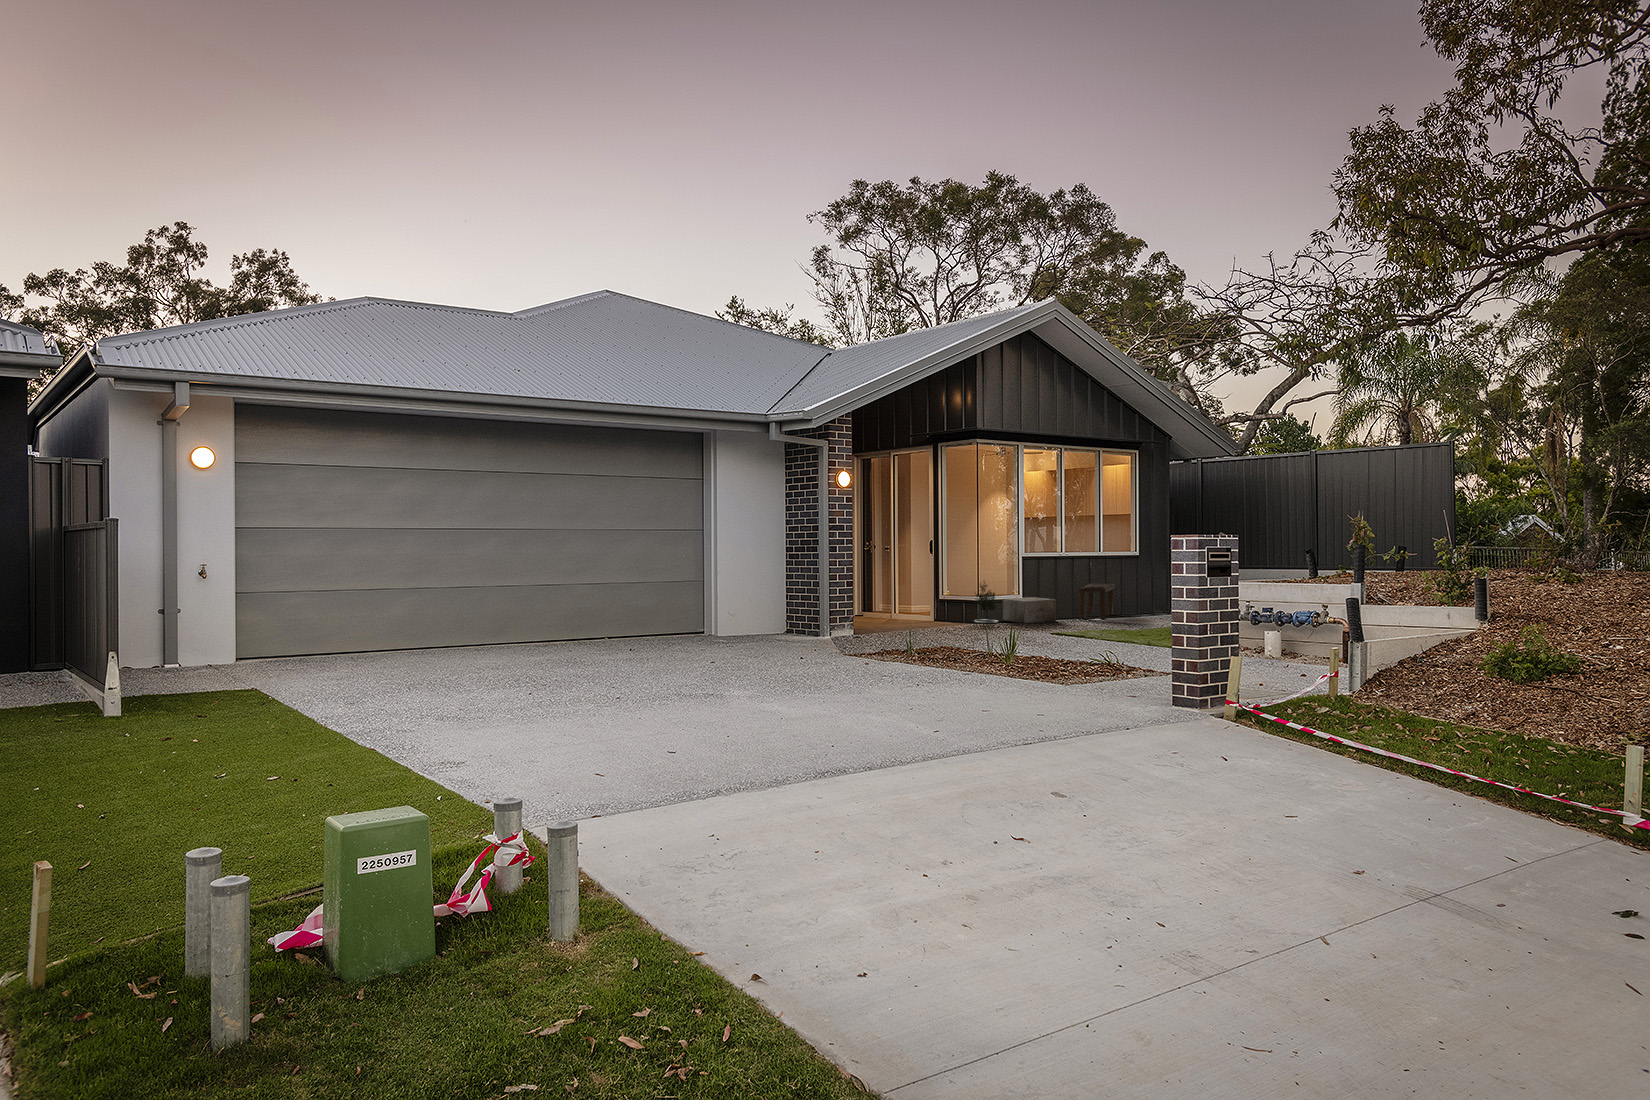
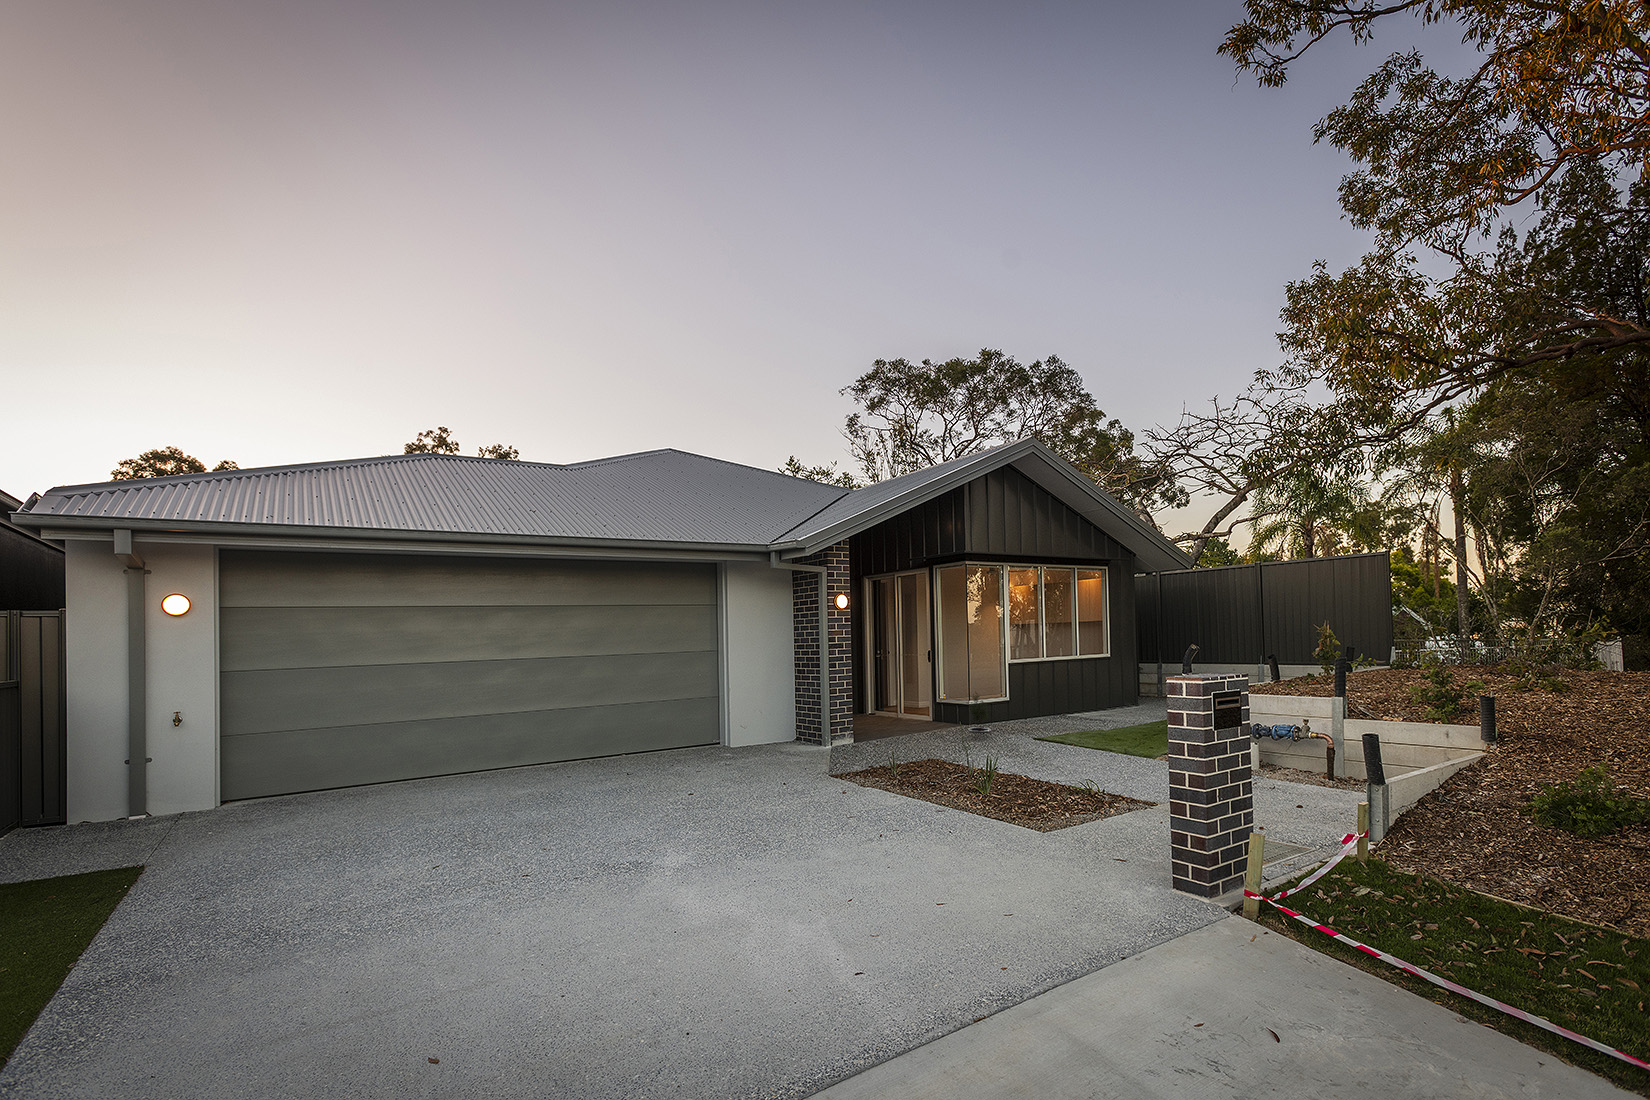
bench: present [1079,584,1115,619] -> none [1065,692,1099,727]
cardboard box: present [1002,597,1056,623] -> none [995,706,1045,732]

